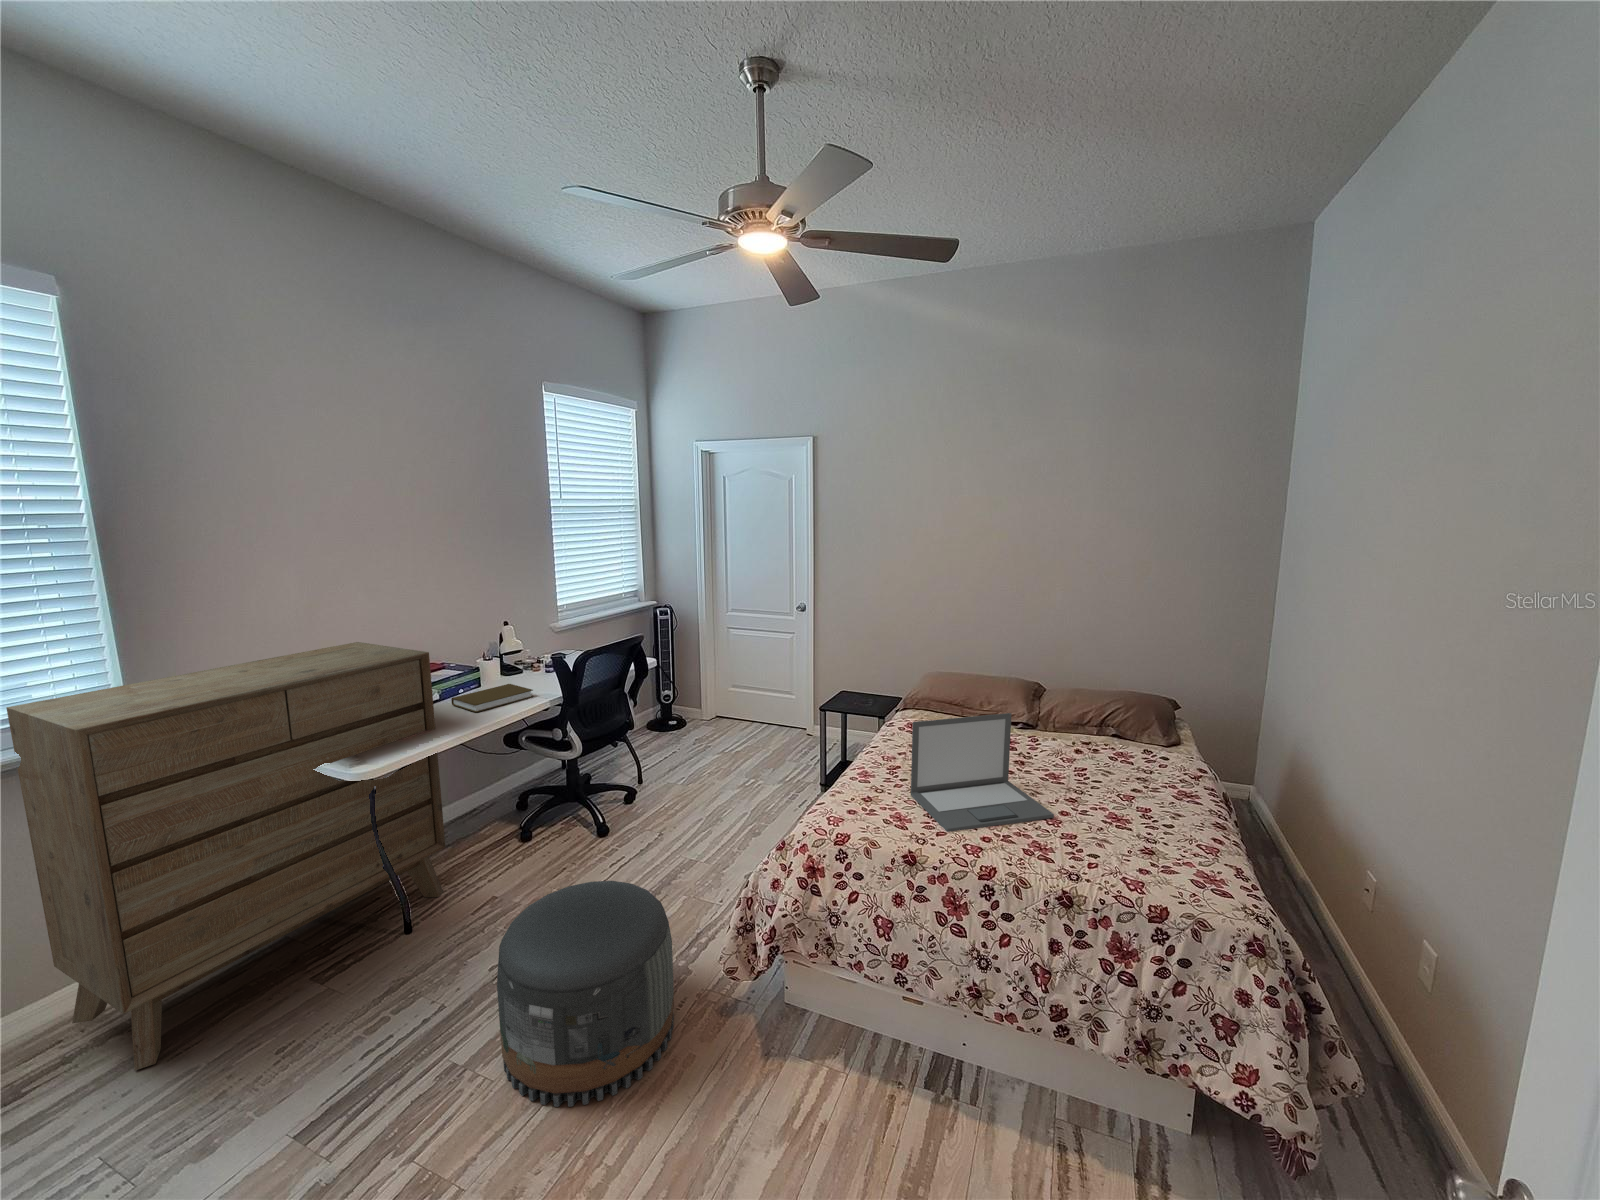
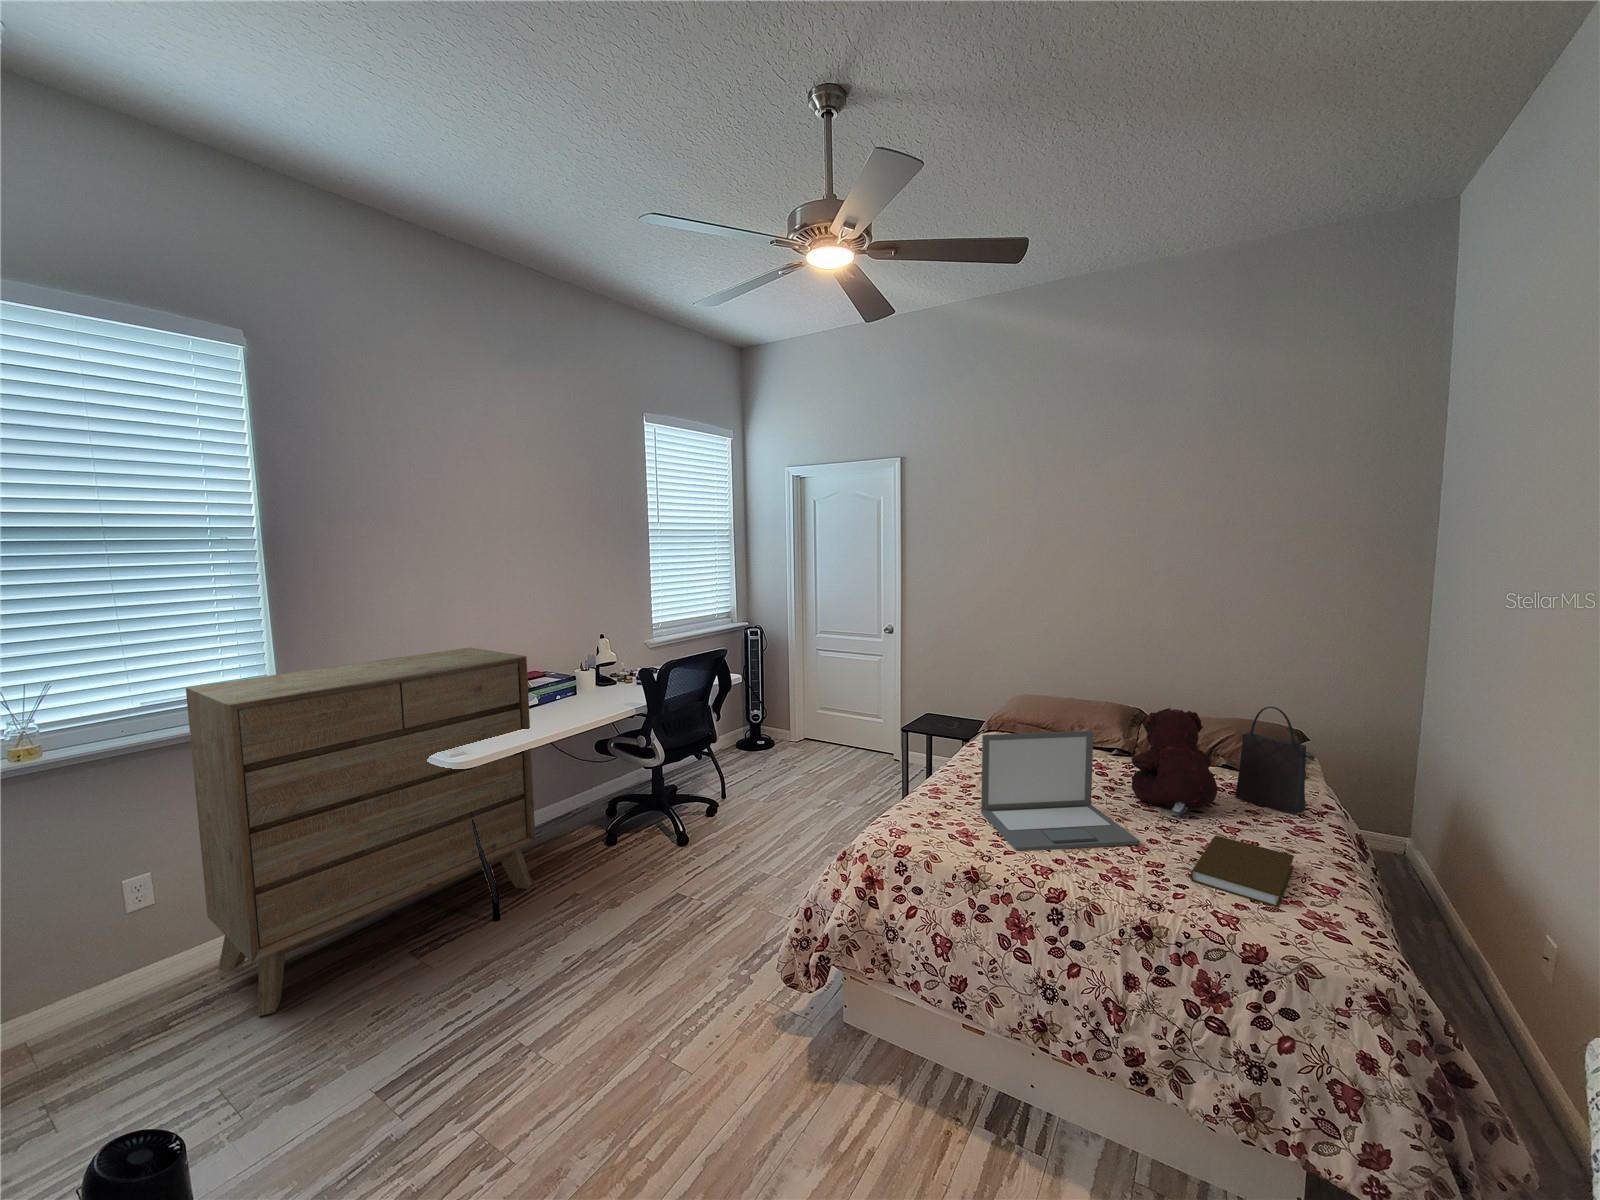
book: present [451,684,533,712] -> present [1191,836,1294,908]
handbag: none [1128,684,1195,780] -> present [1235,707,1314,815]
teddy bear: none [1042,688,1116,789] -> present [1131,708,1218,818]
pouf: present [497,881,674,1107] -> none [560,879,730,1098]

